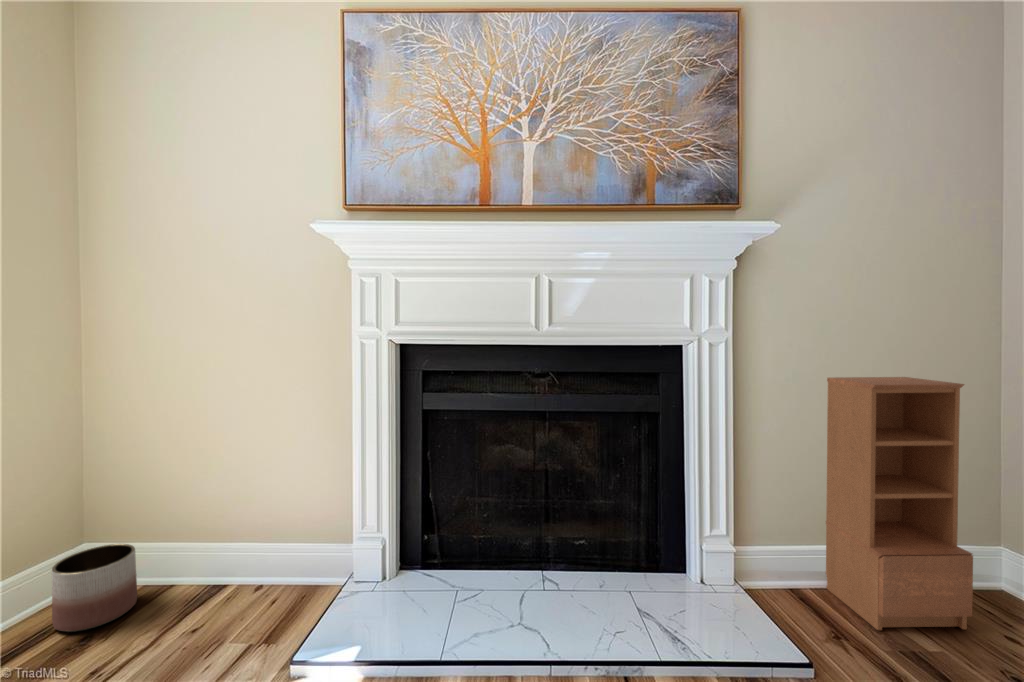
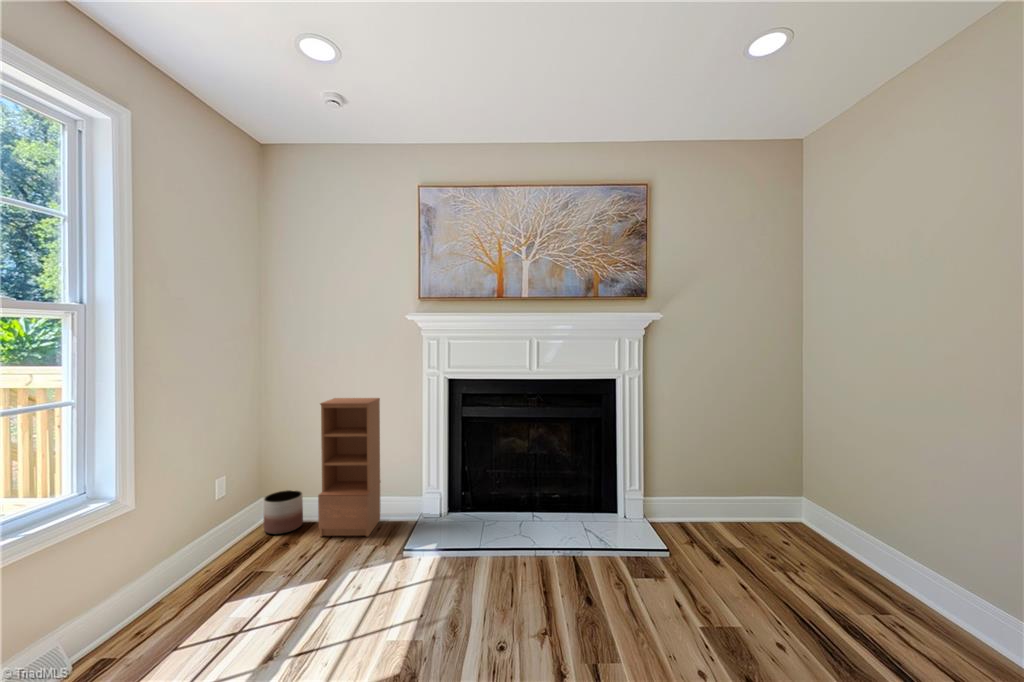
bookcase: present [826,377,973,630] -> present [318,398,381,537]

